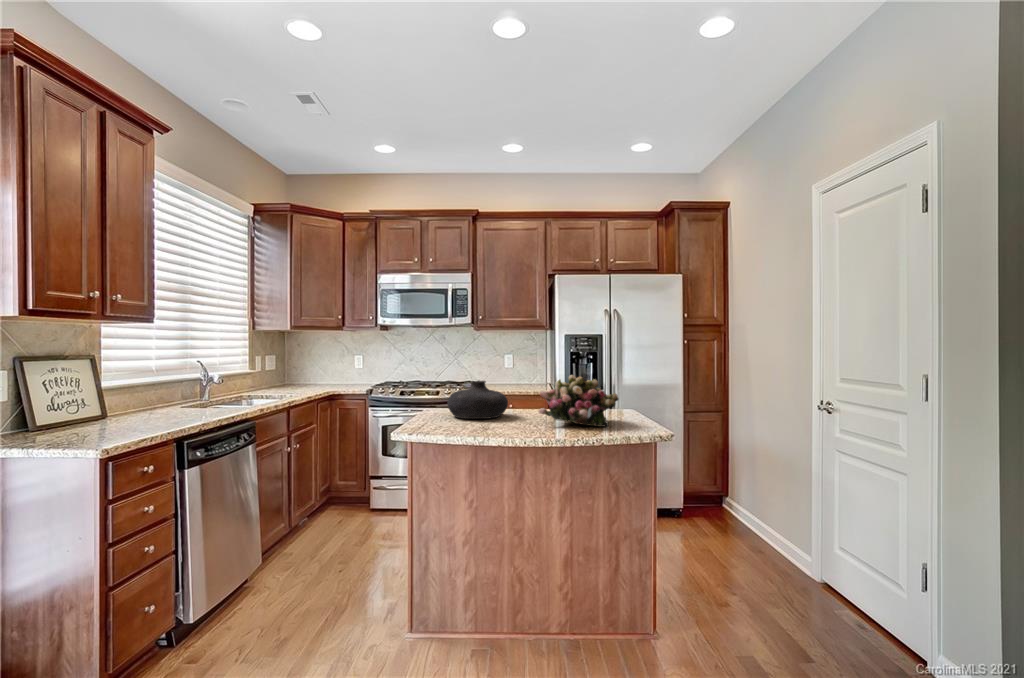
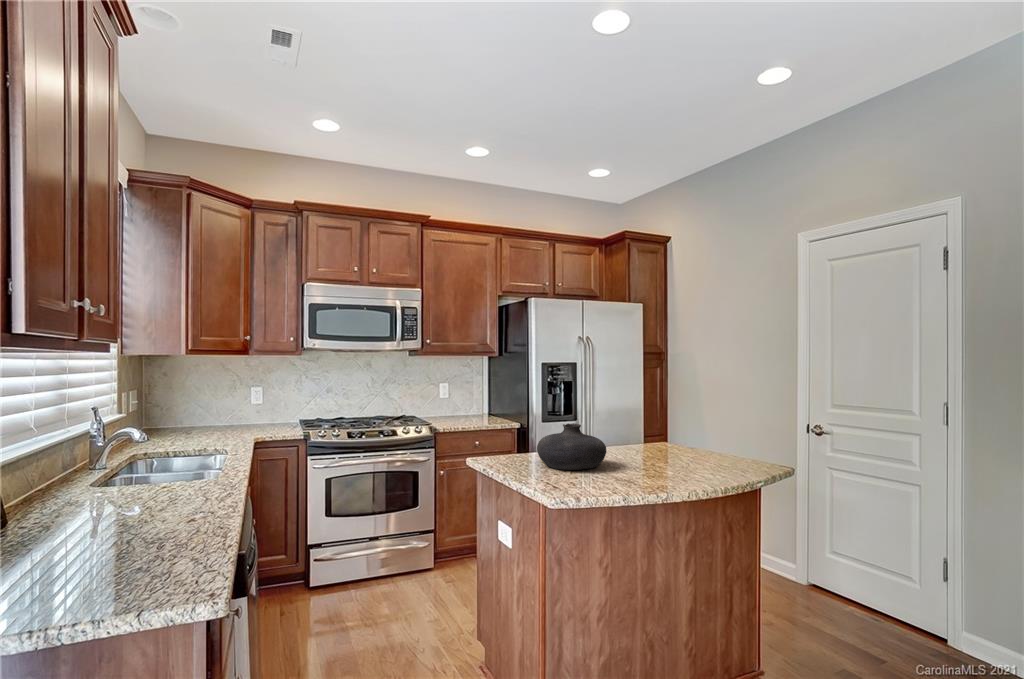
flower arrangement: present [539,375,619,427] -> none [646,414,729,467]

